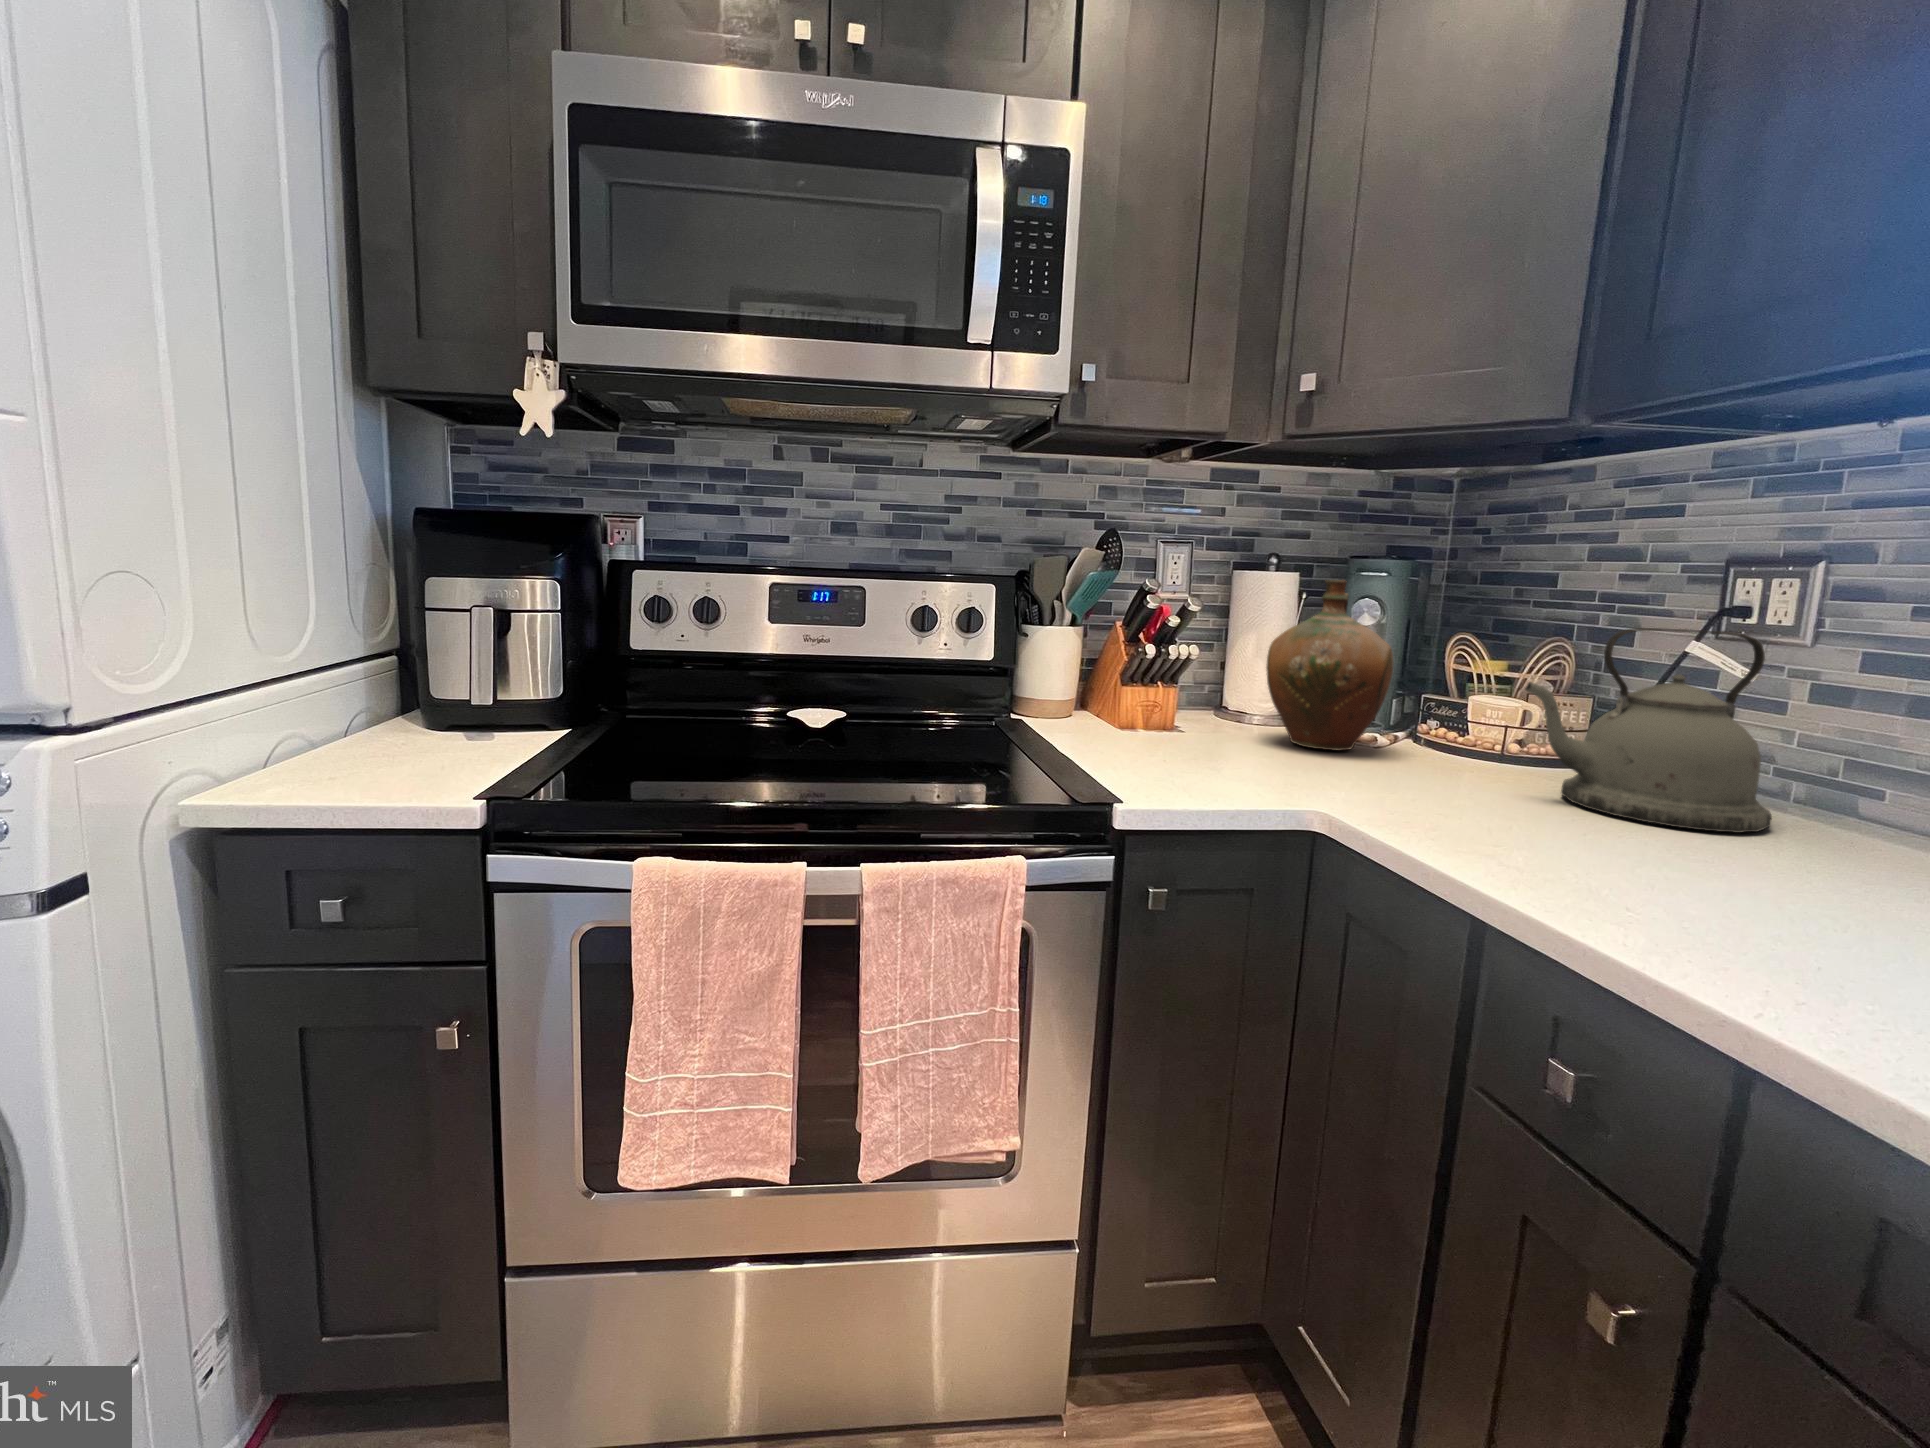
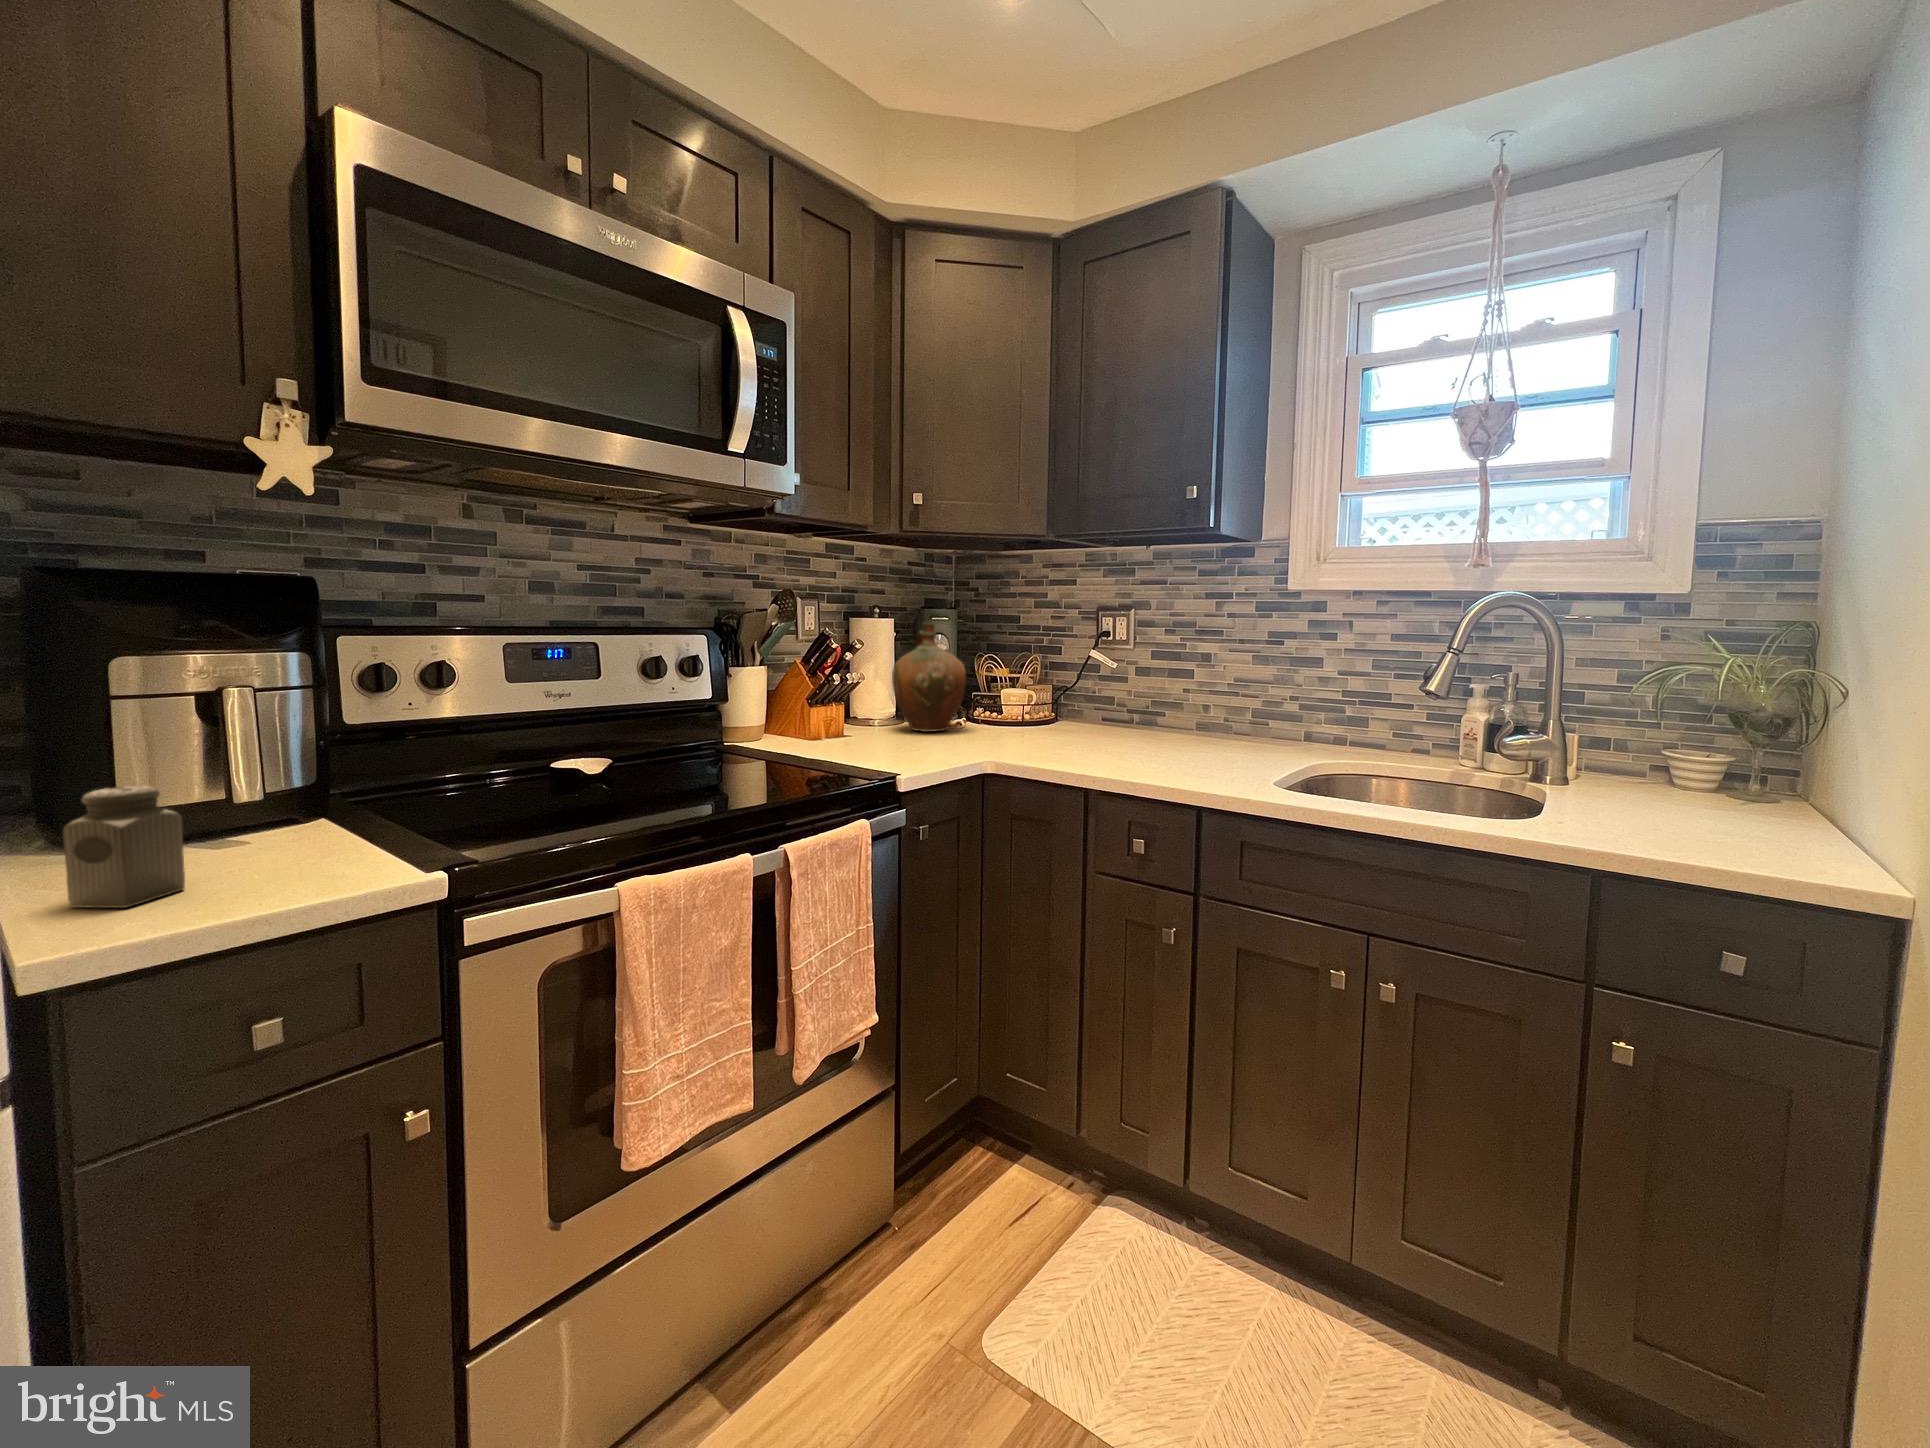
kettle: present [1525,628,1772,833] -> none [1047,645,1140,740]
salt shaker: none [315,677,380,773] -> present [63,786,185,908]

